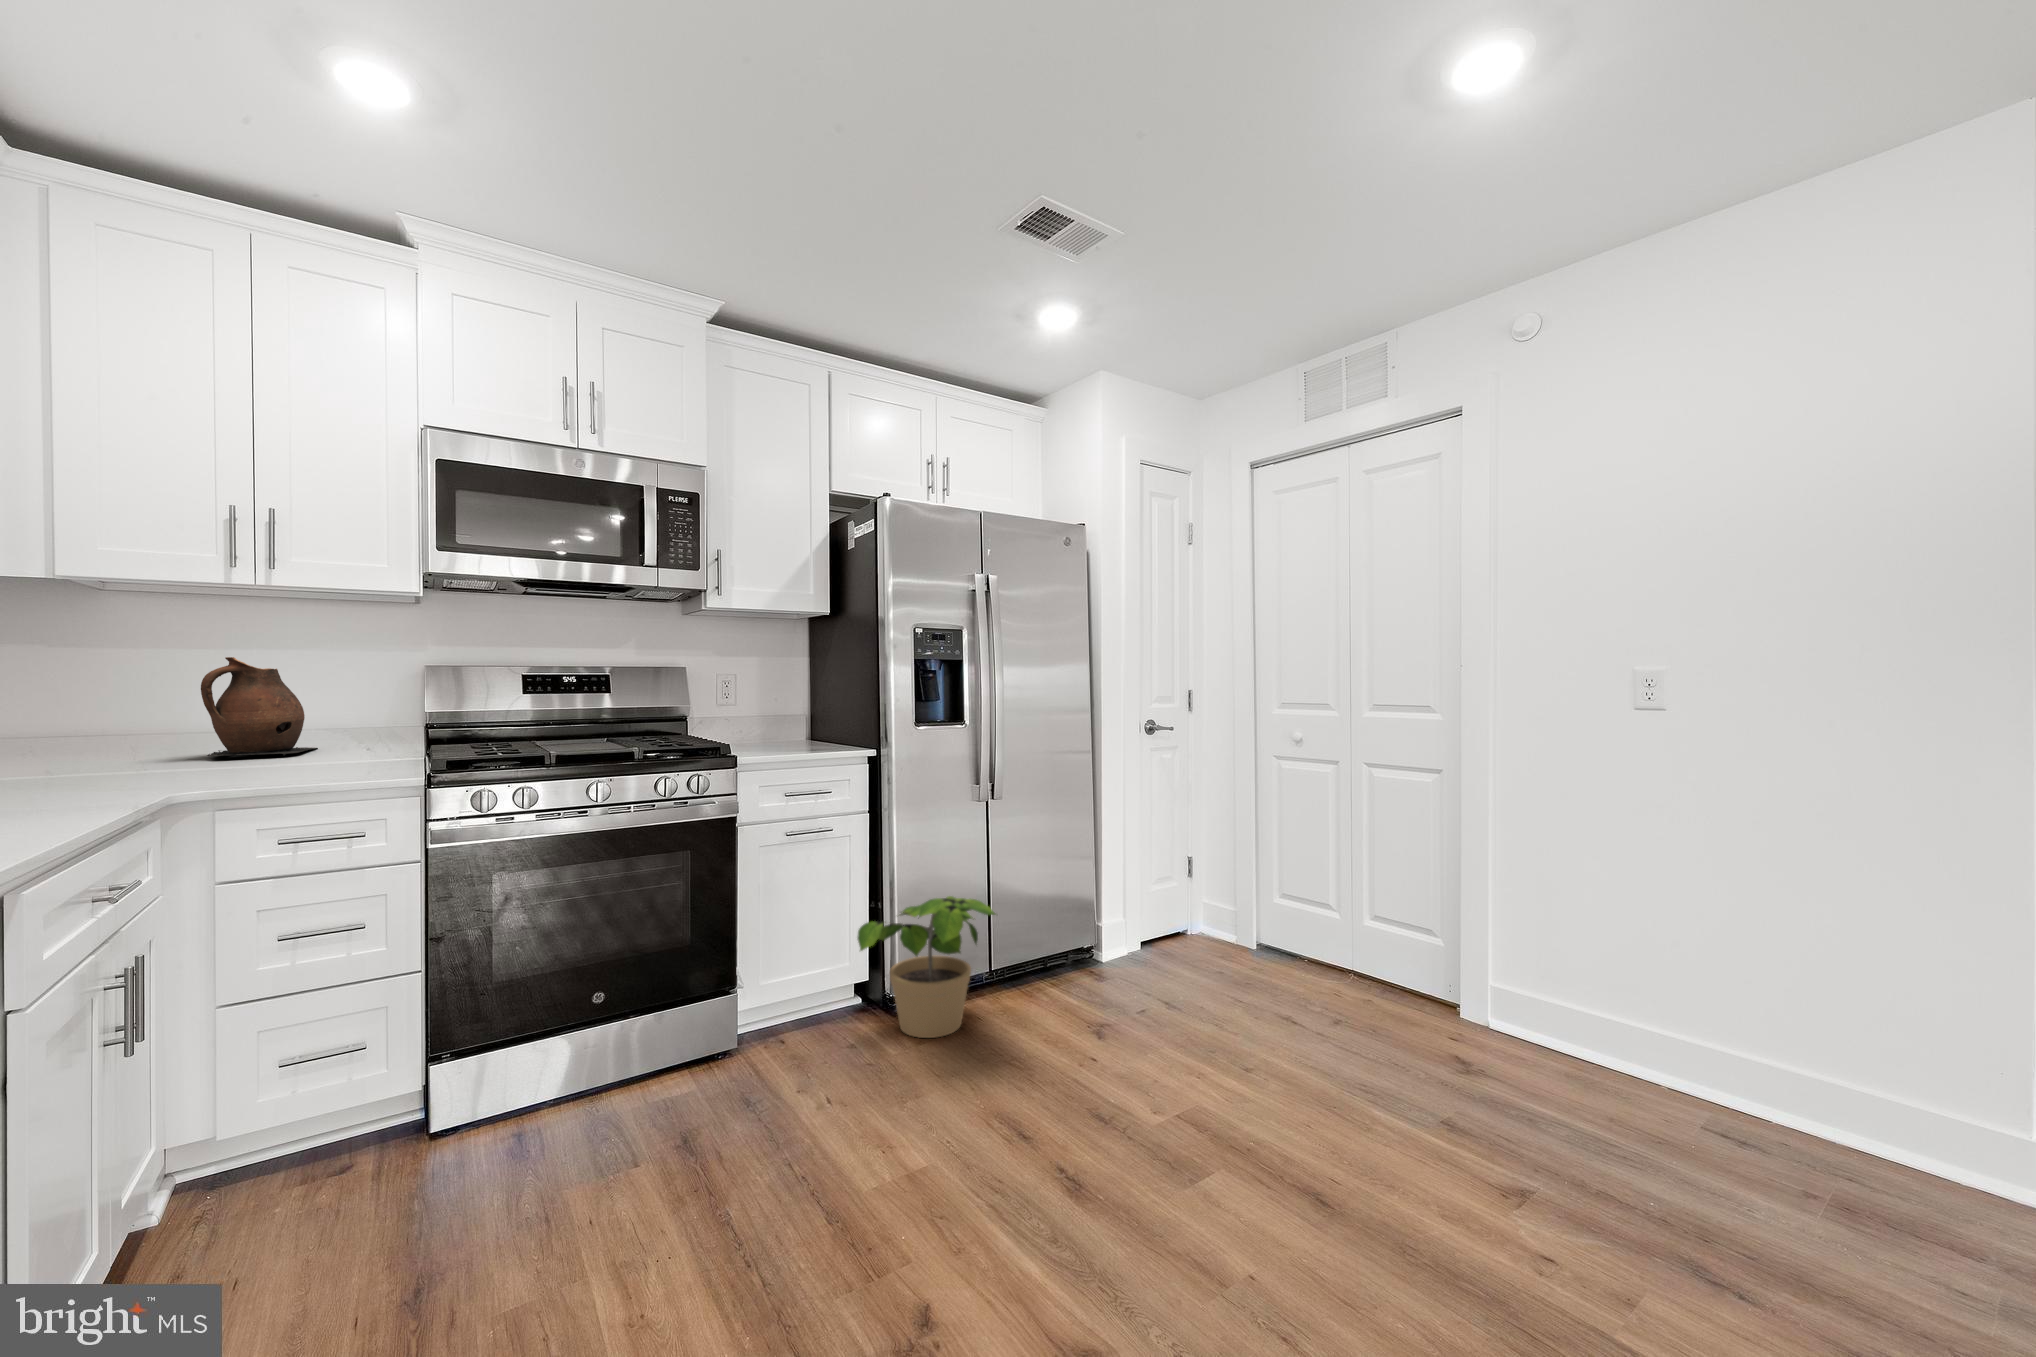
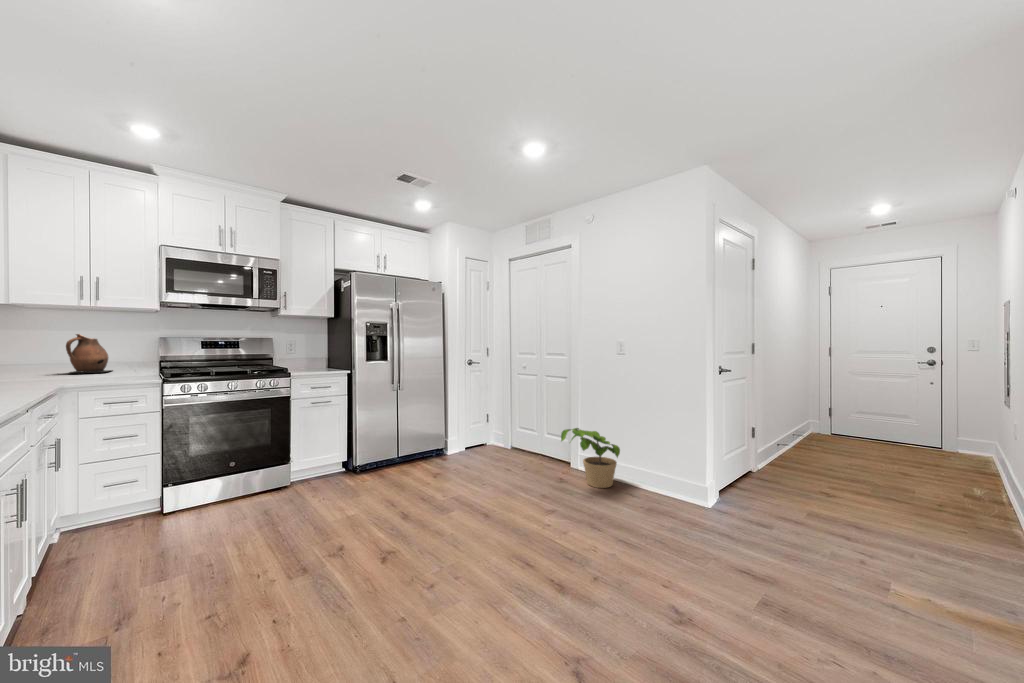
potted plant: present [858,896,995,1038] -> present [561,428,620,488]

